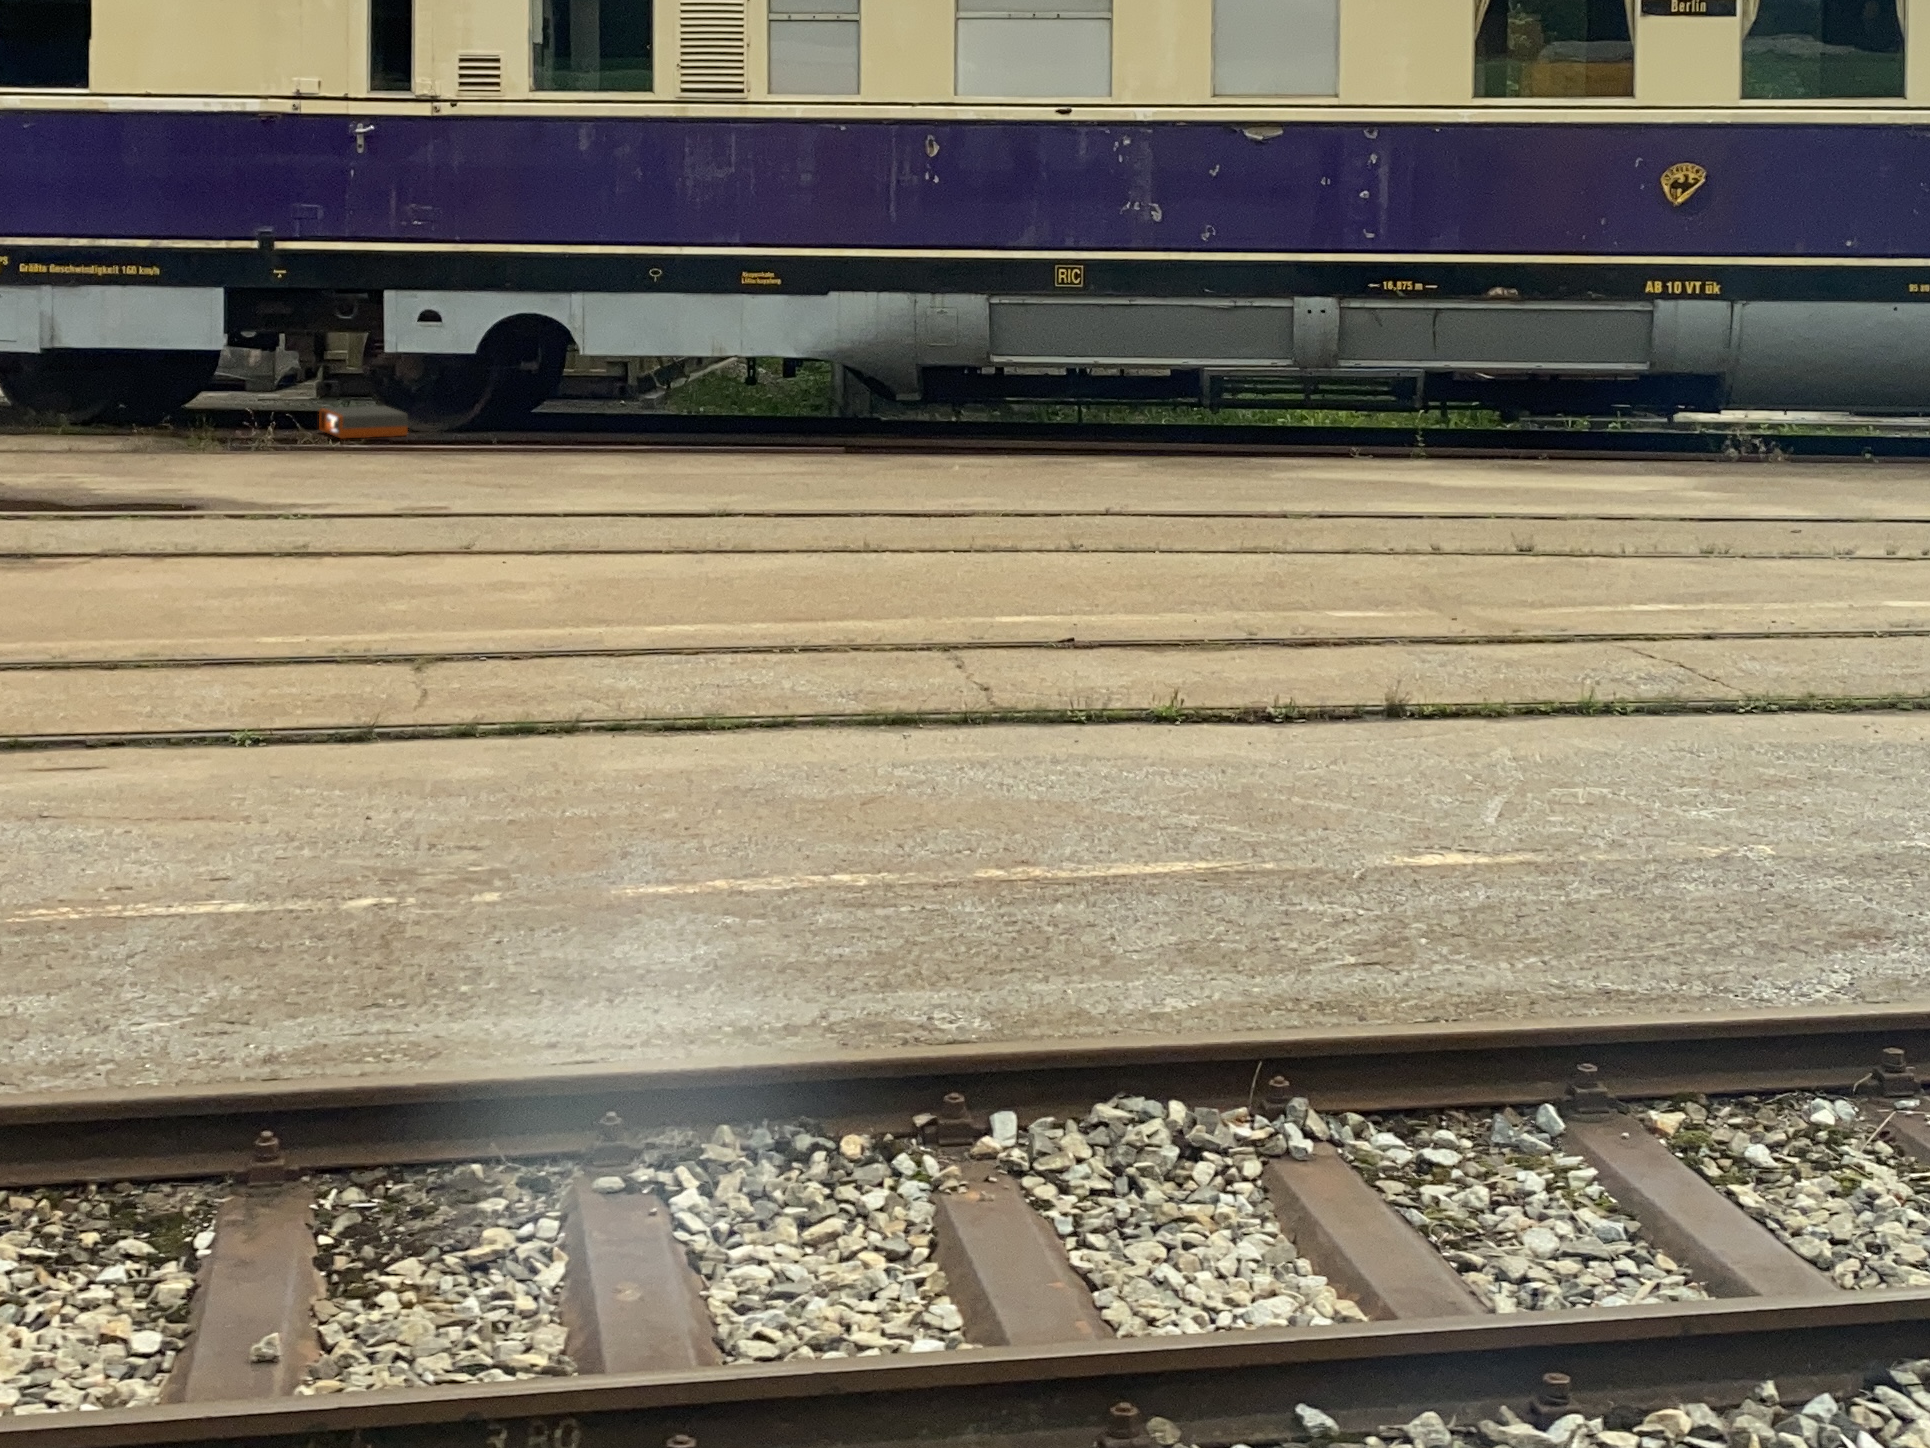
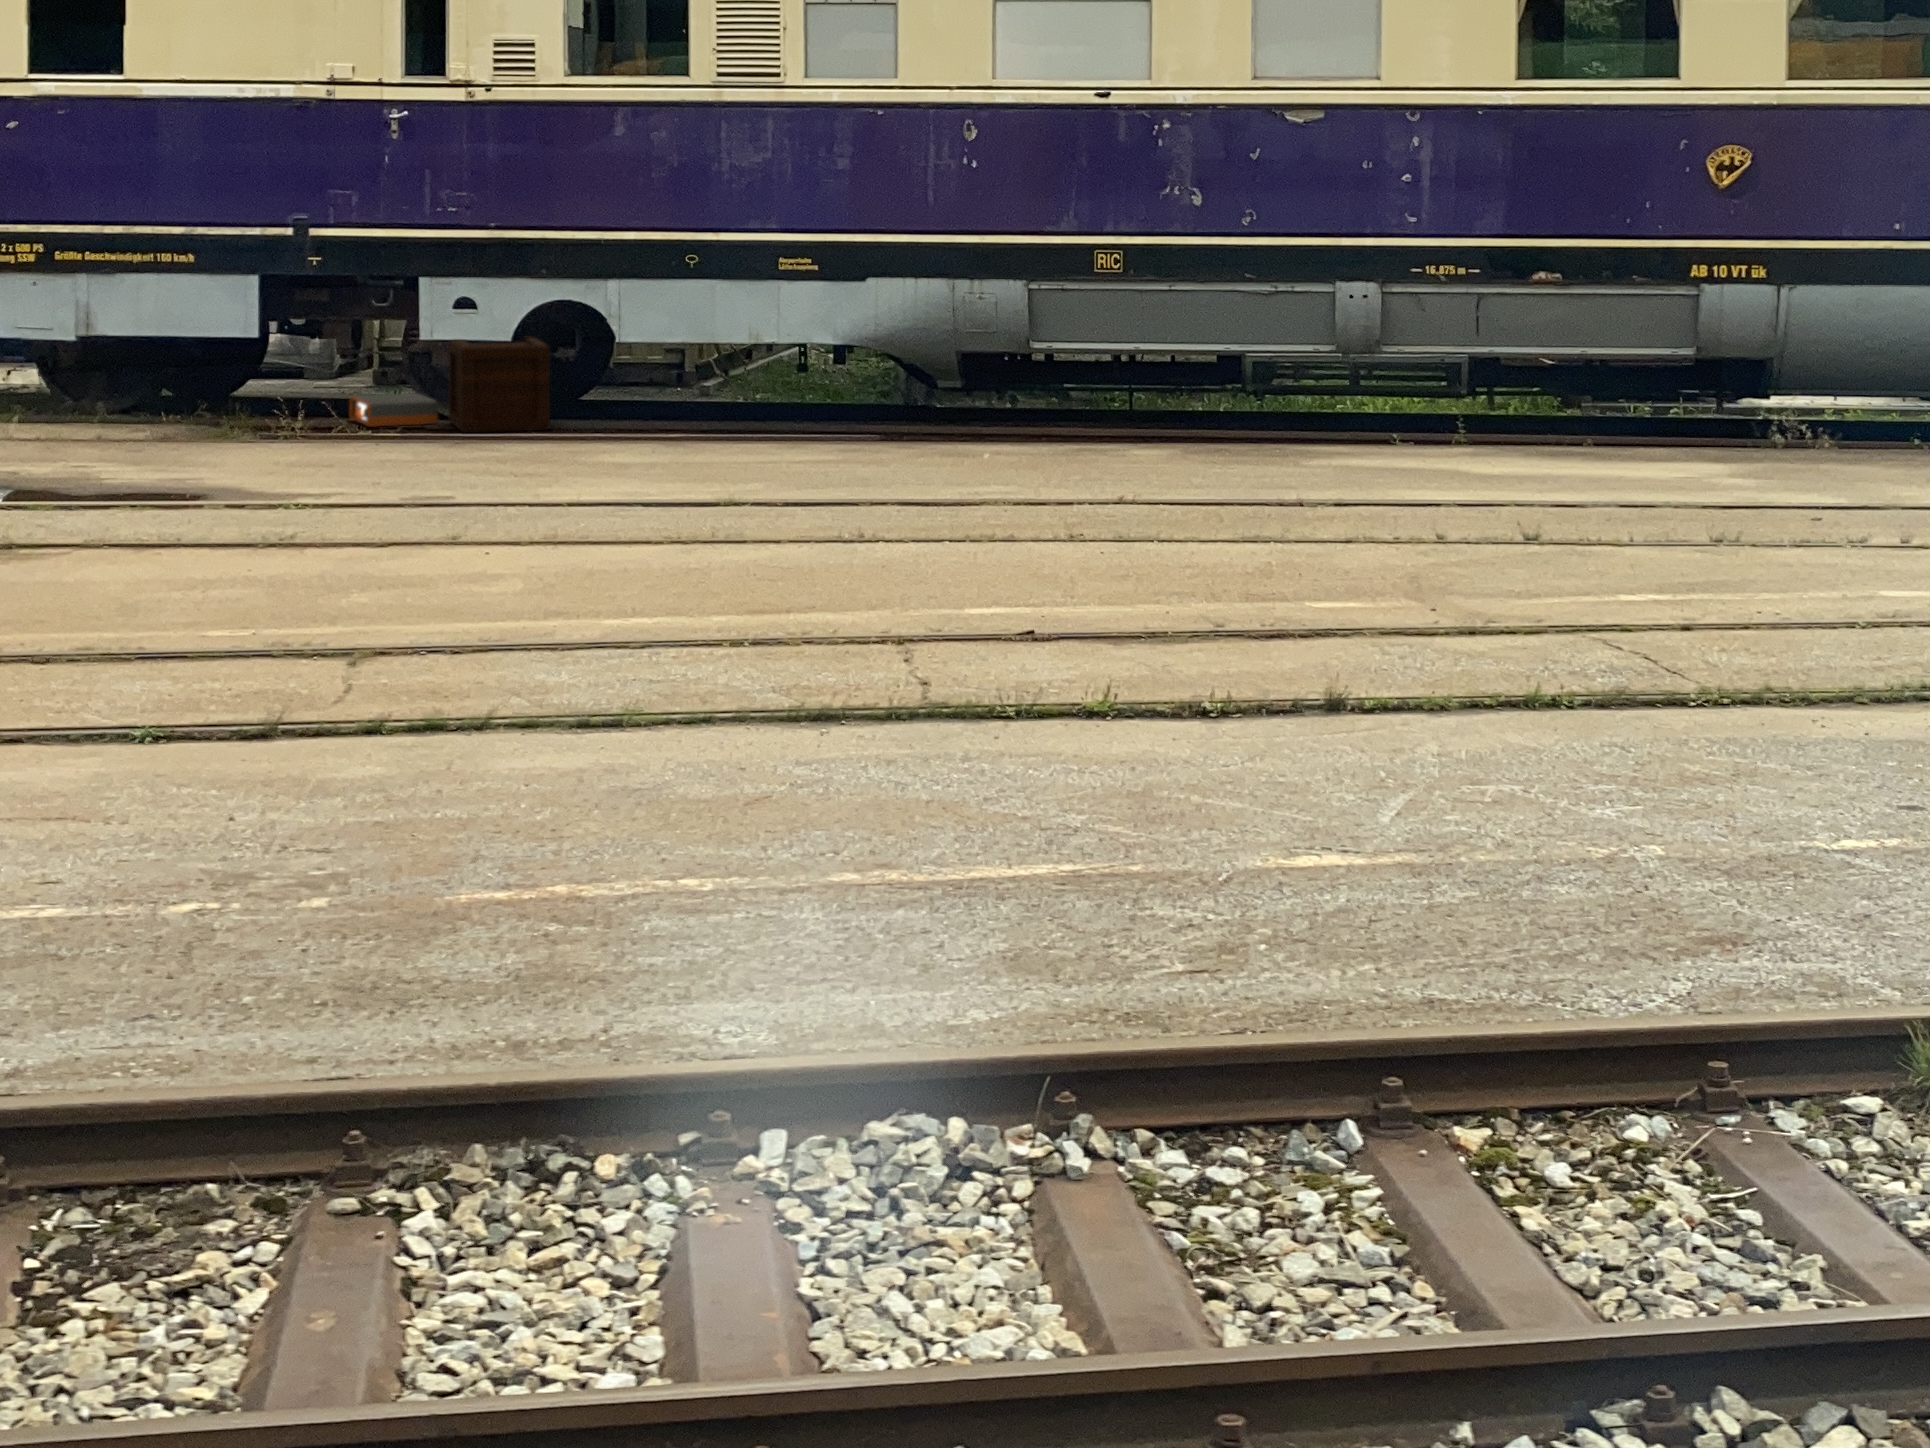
wooden crate: none [418,350,522,445] -> present [449,338,550,433]

